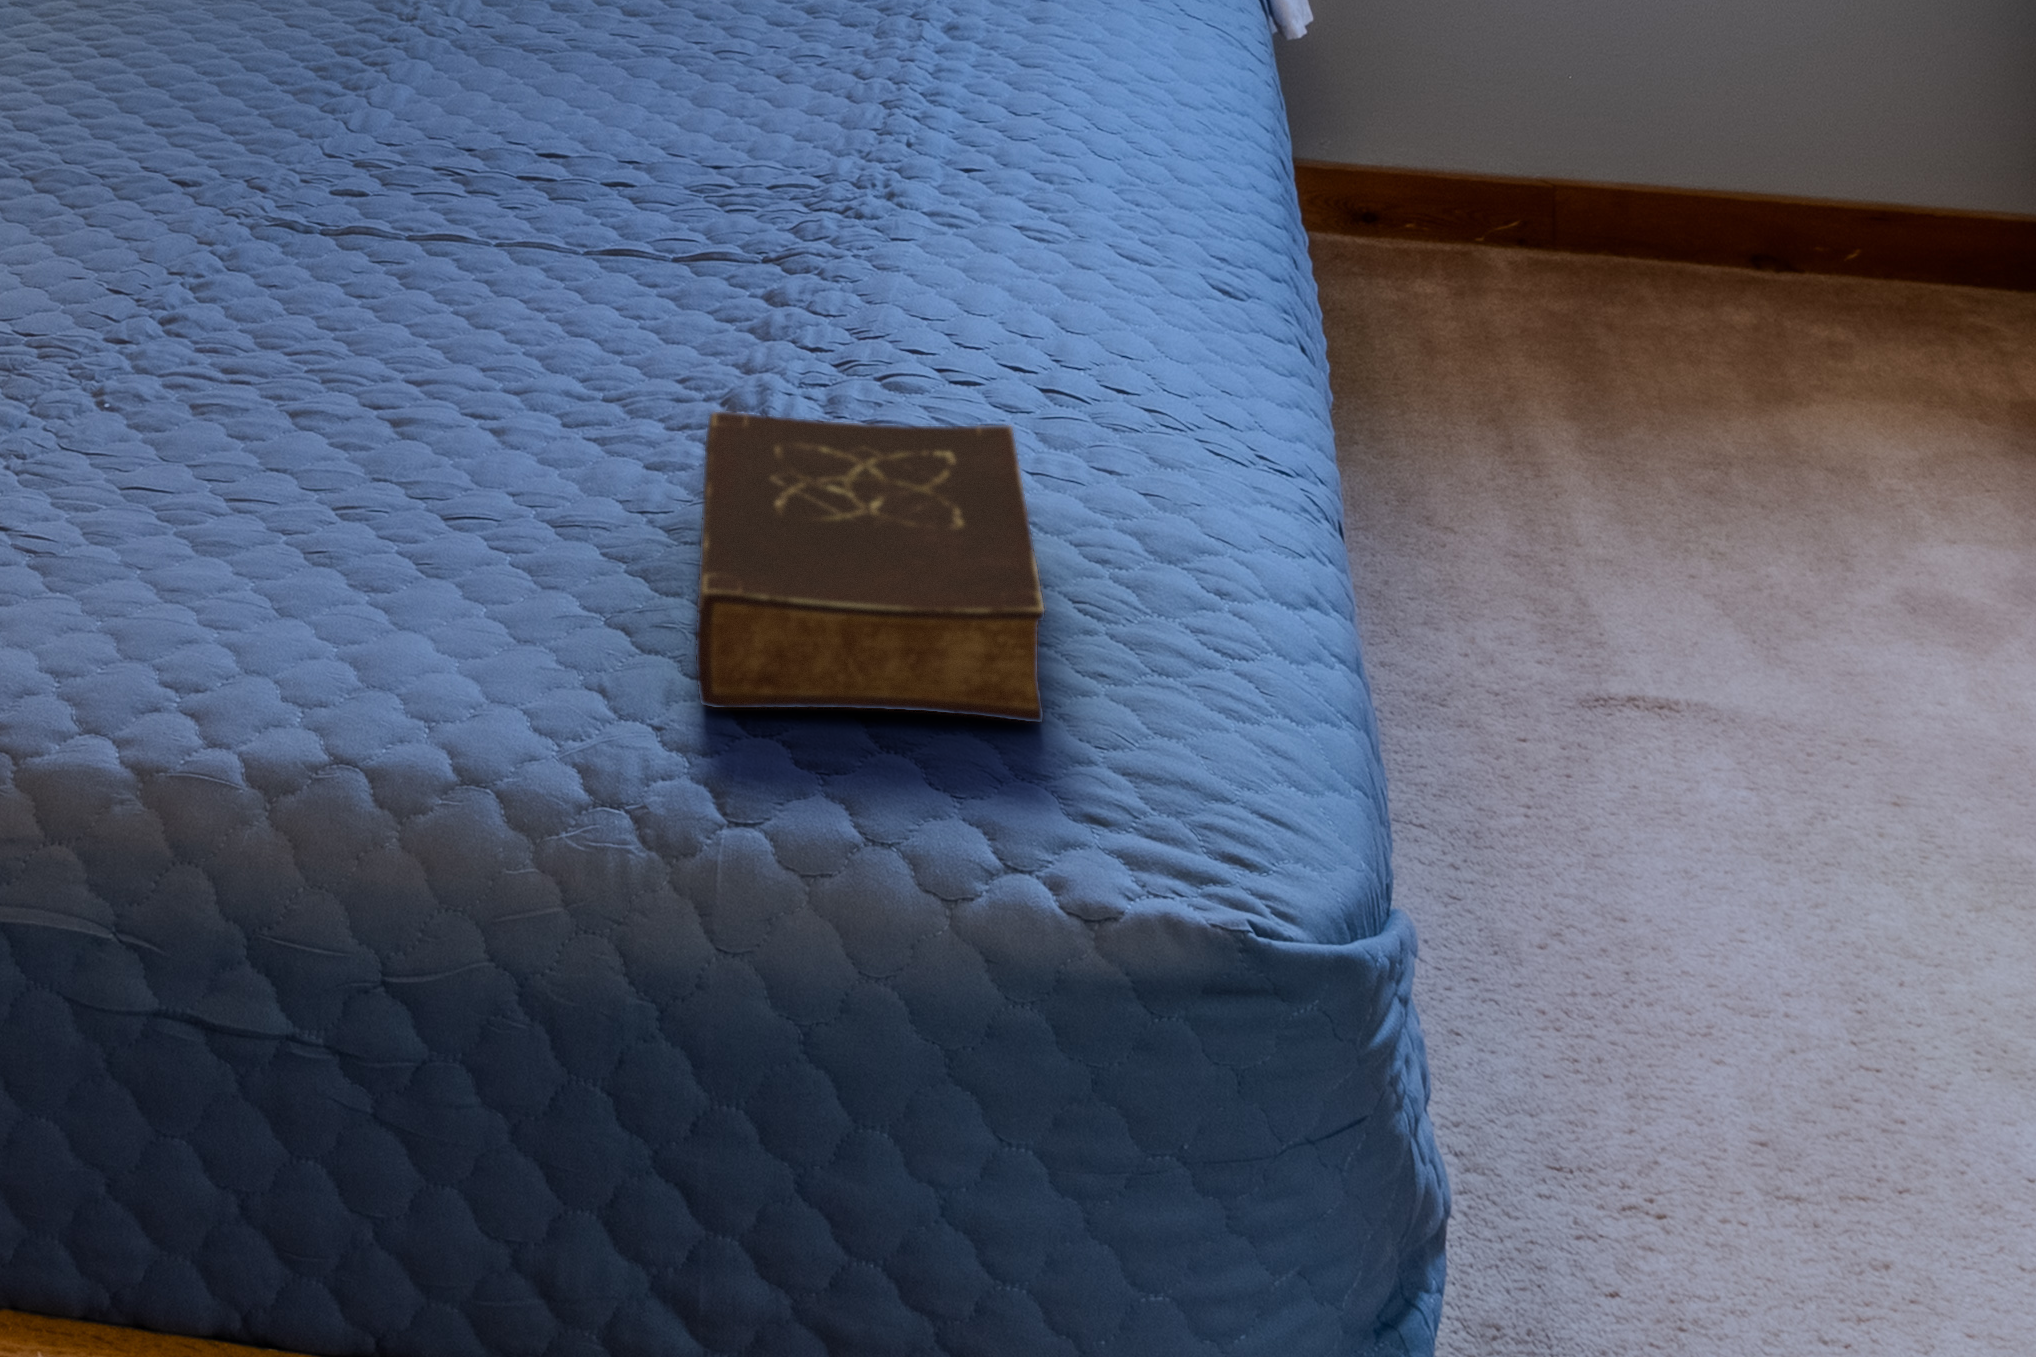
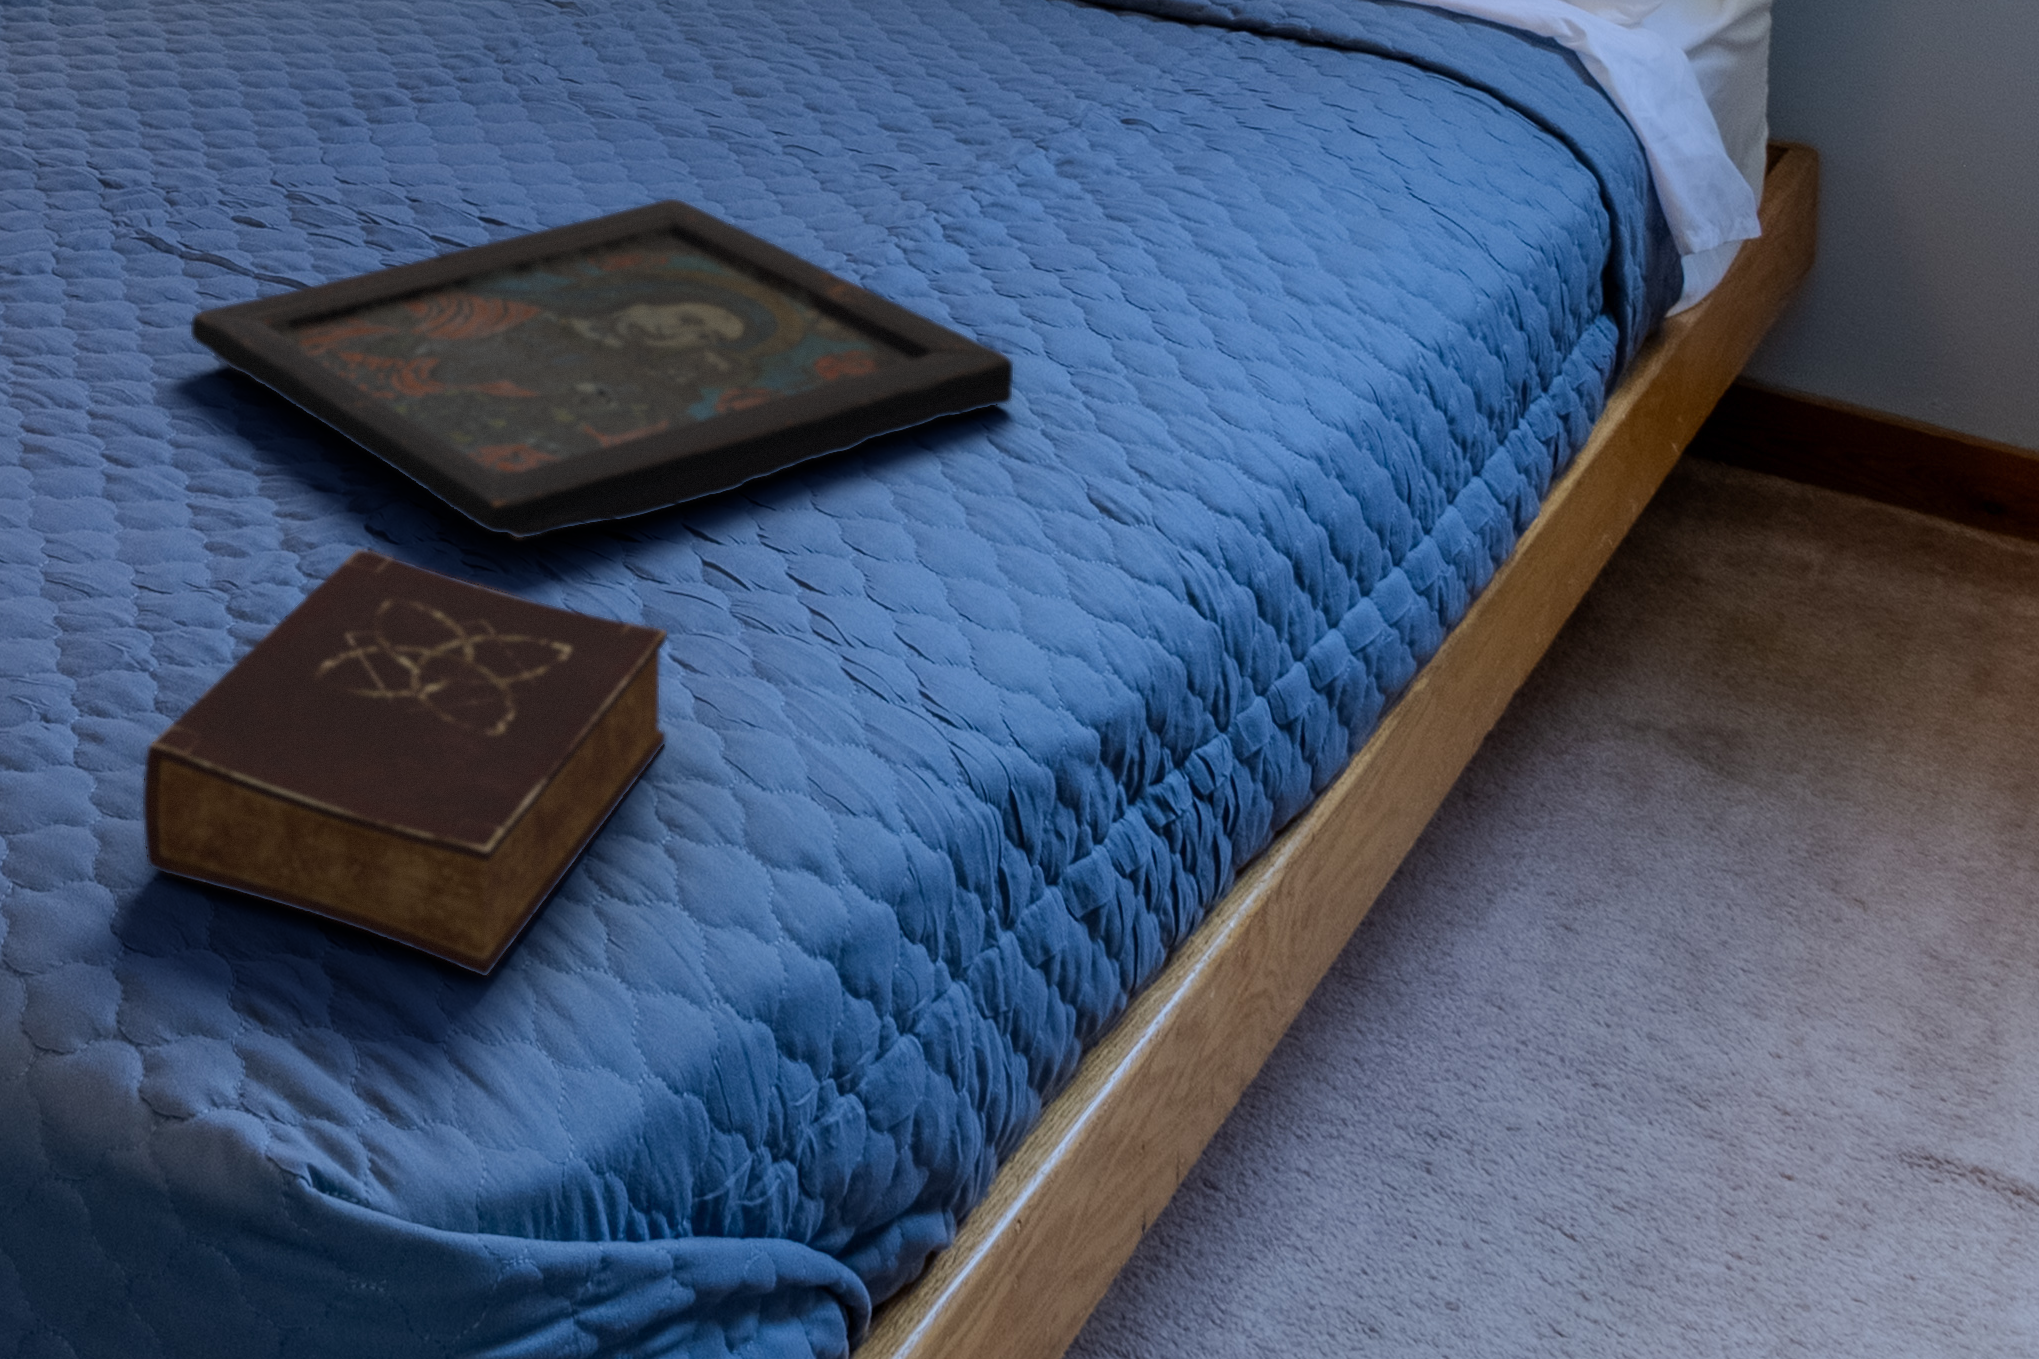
tray: none [356,104,1050,391] -> present [191,199,1013,538]

